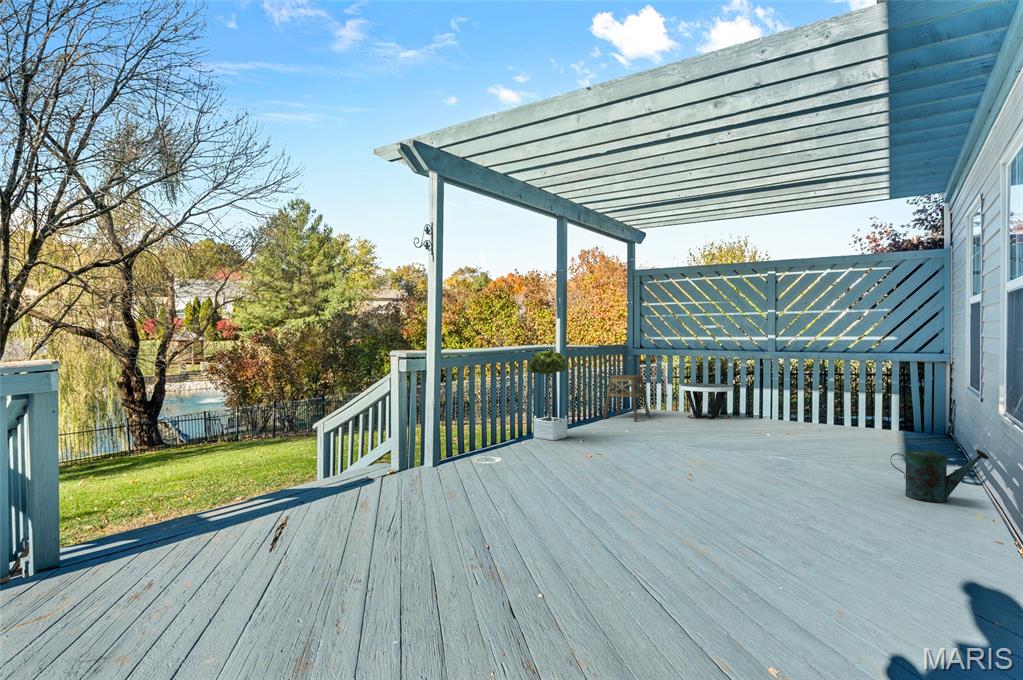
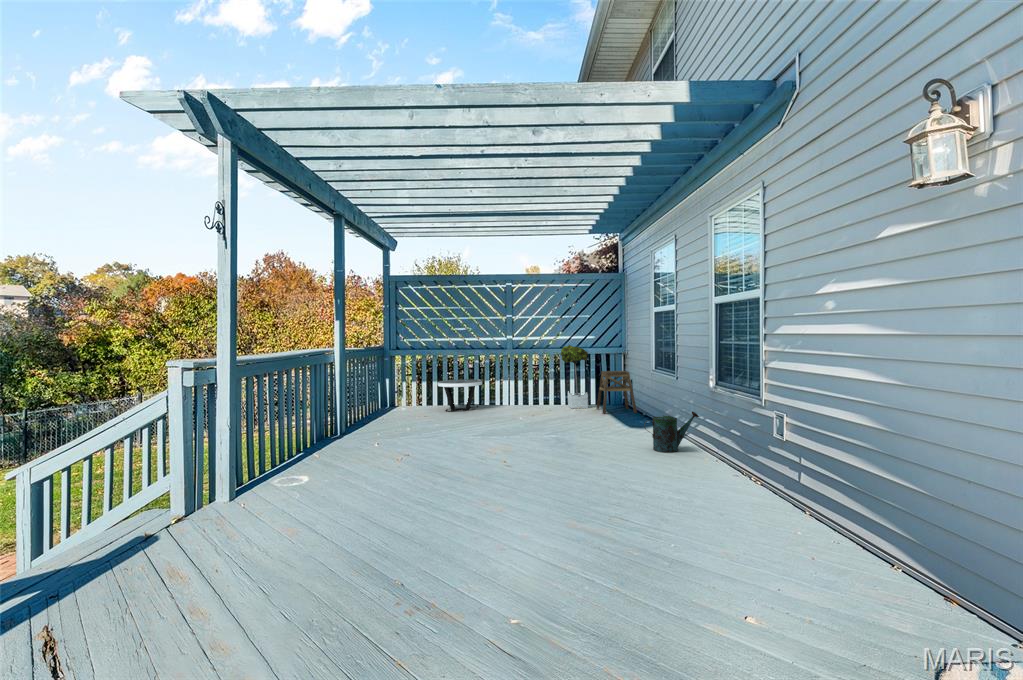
potted tree: present [528,349,568,440] -> present [560,345,588,408]
stool: present [603,375,650,421] -> present [597,371,637,414]

